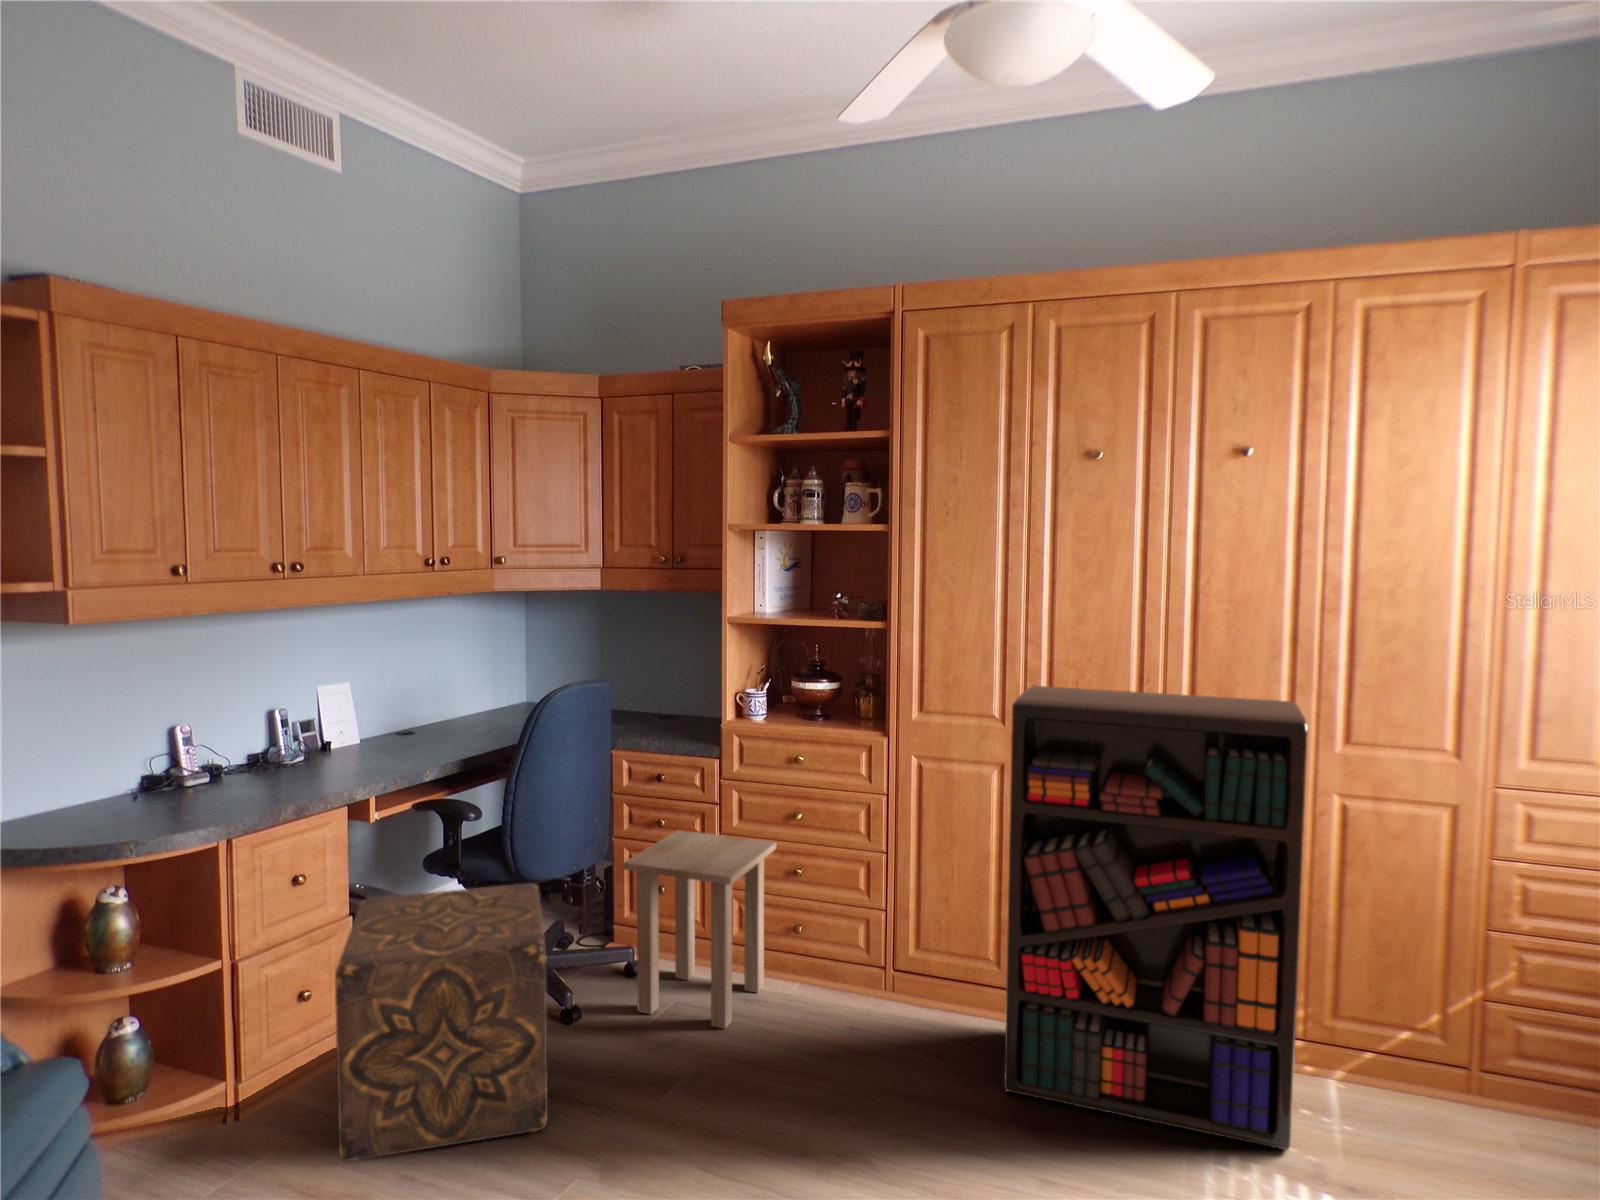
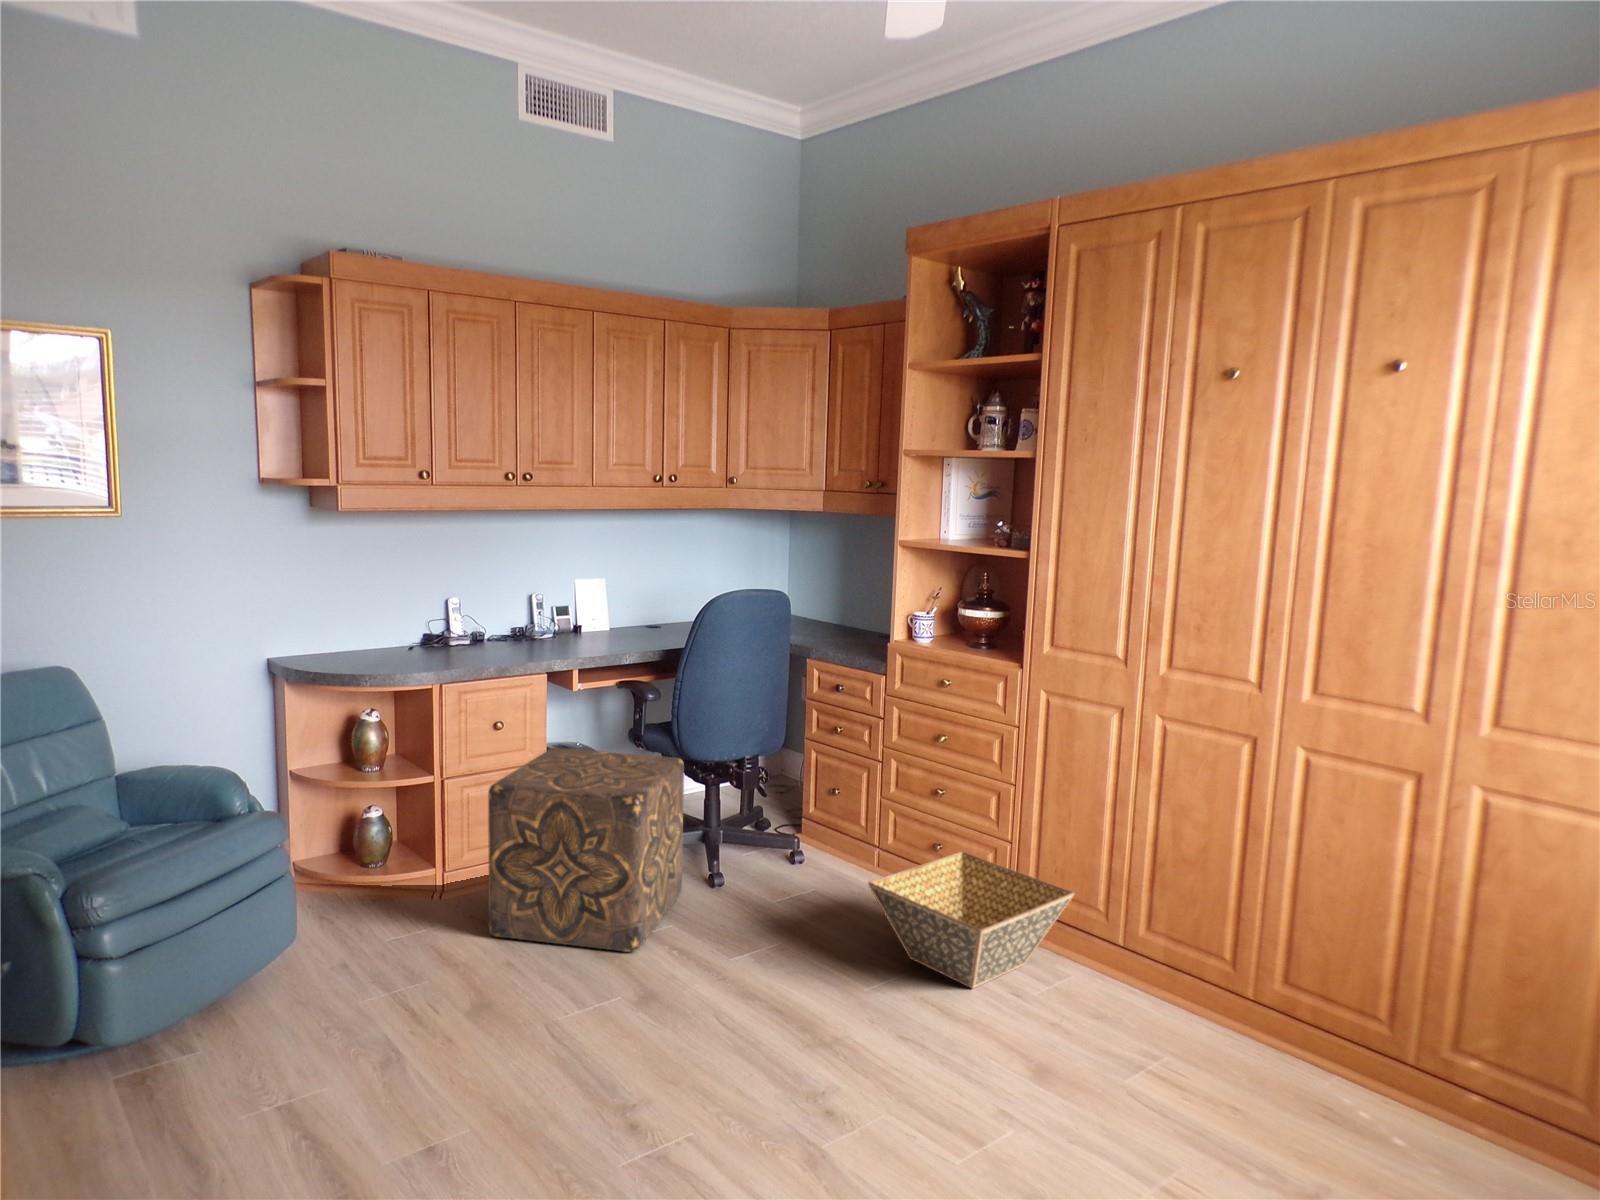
bookshelf: present [1004,686,1308,1150] -> none [1046,626,1420,1158]
side table: present [623,830,776,1029] -> none [765,740,917,922]
basket: none [786,926,968,1067] -> present [868,852,1074,989]

